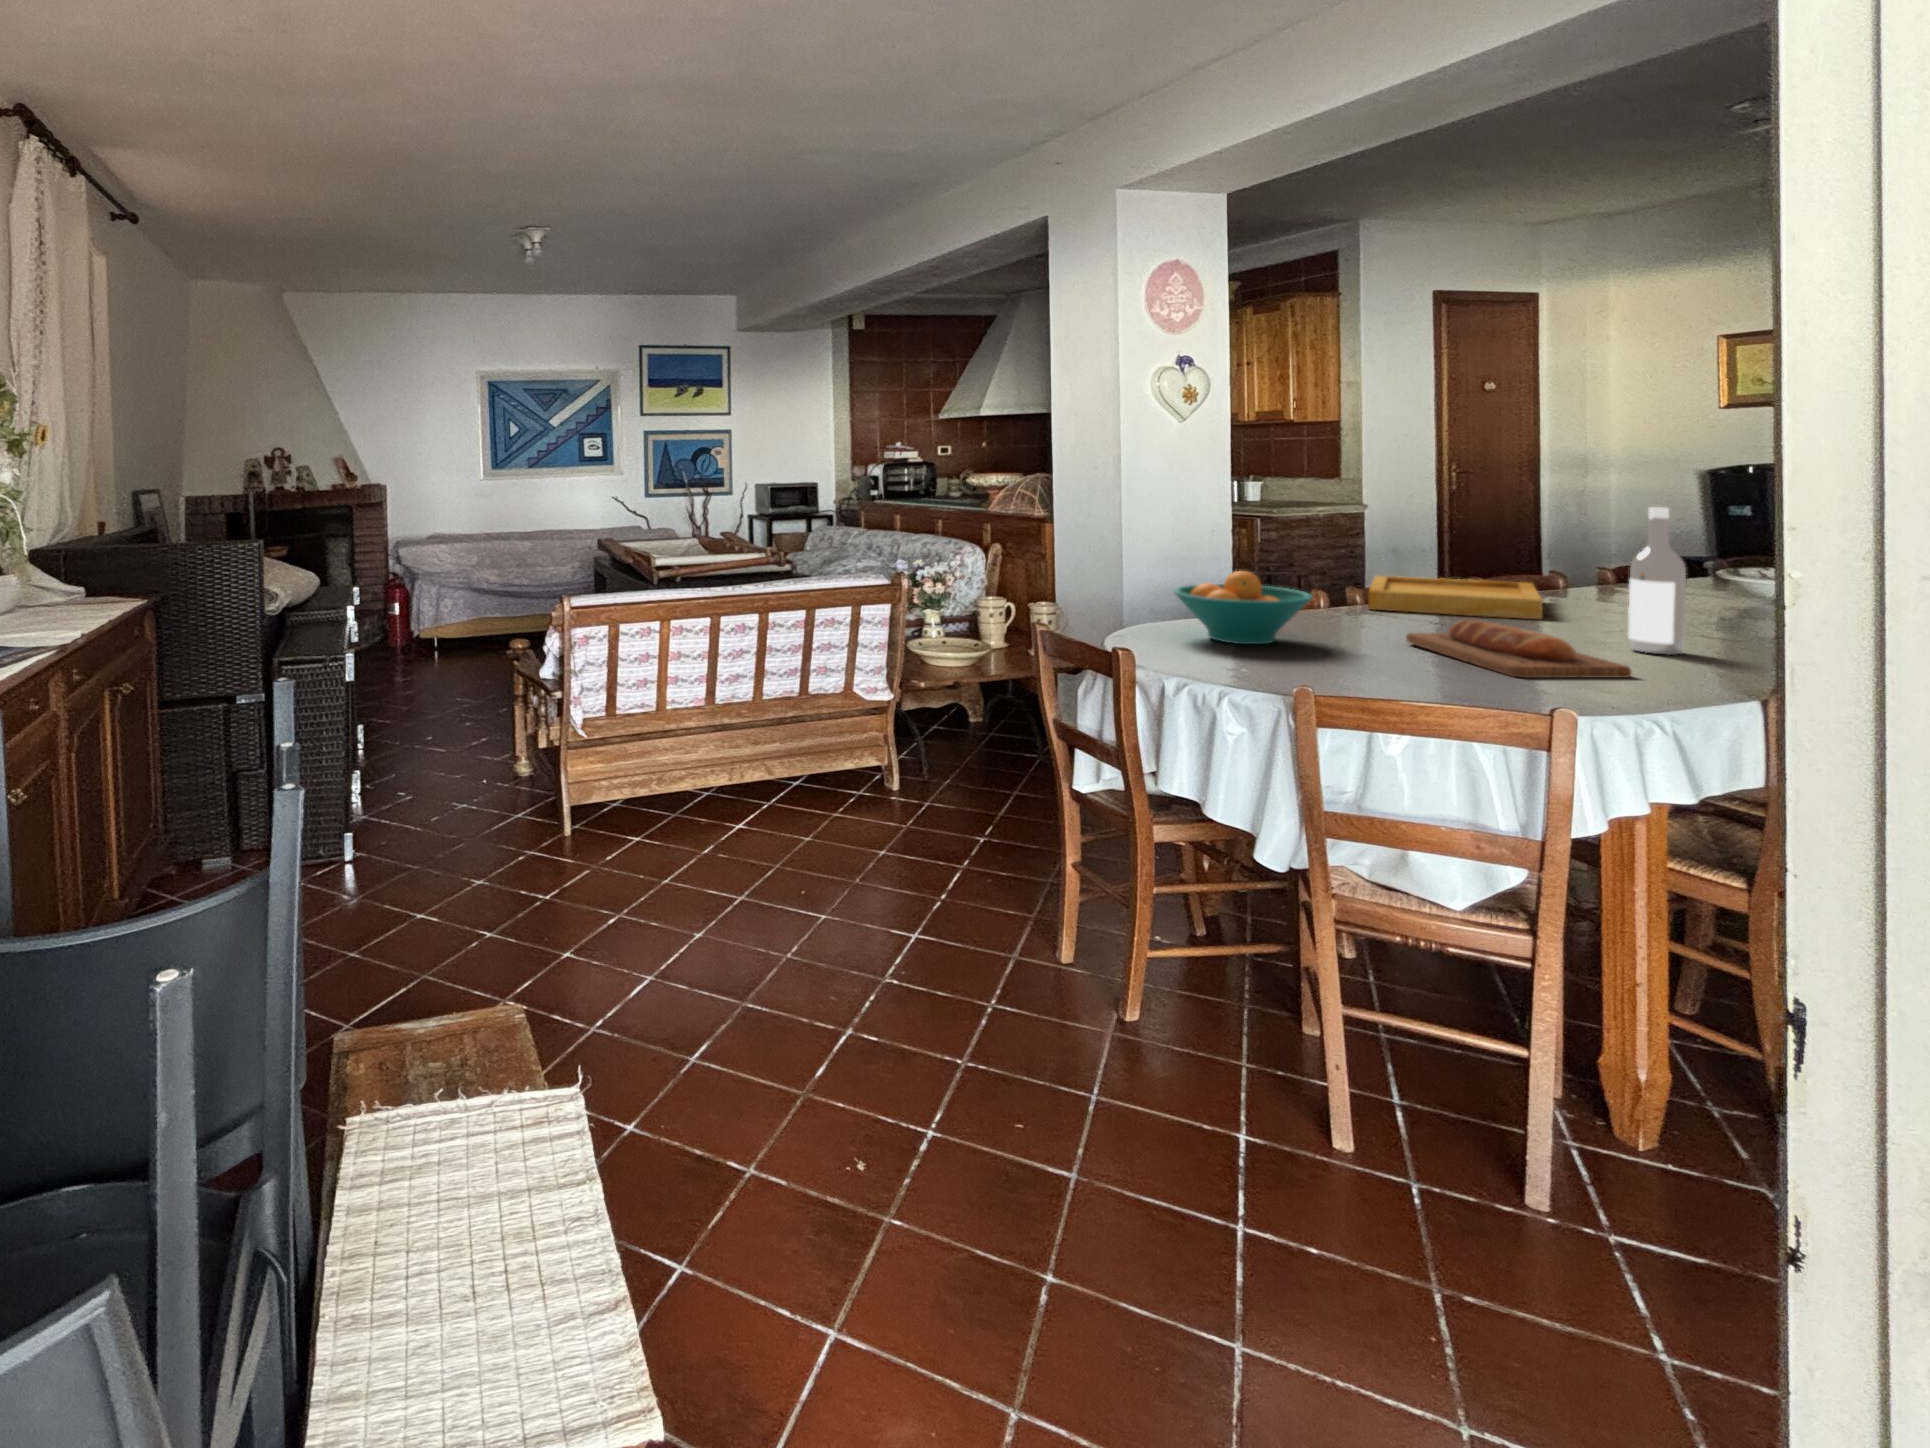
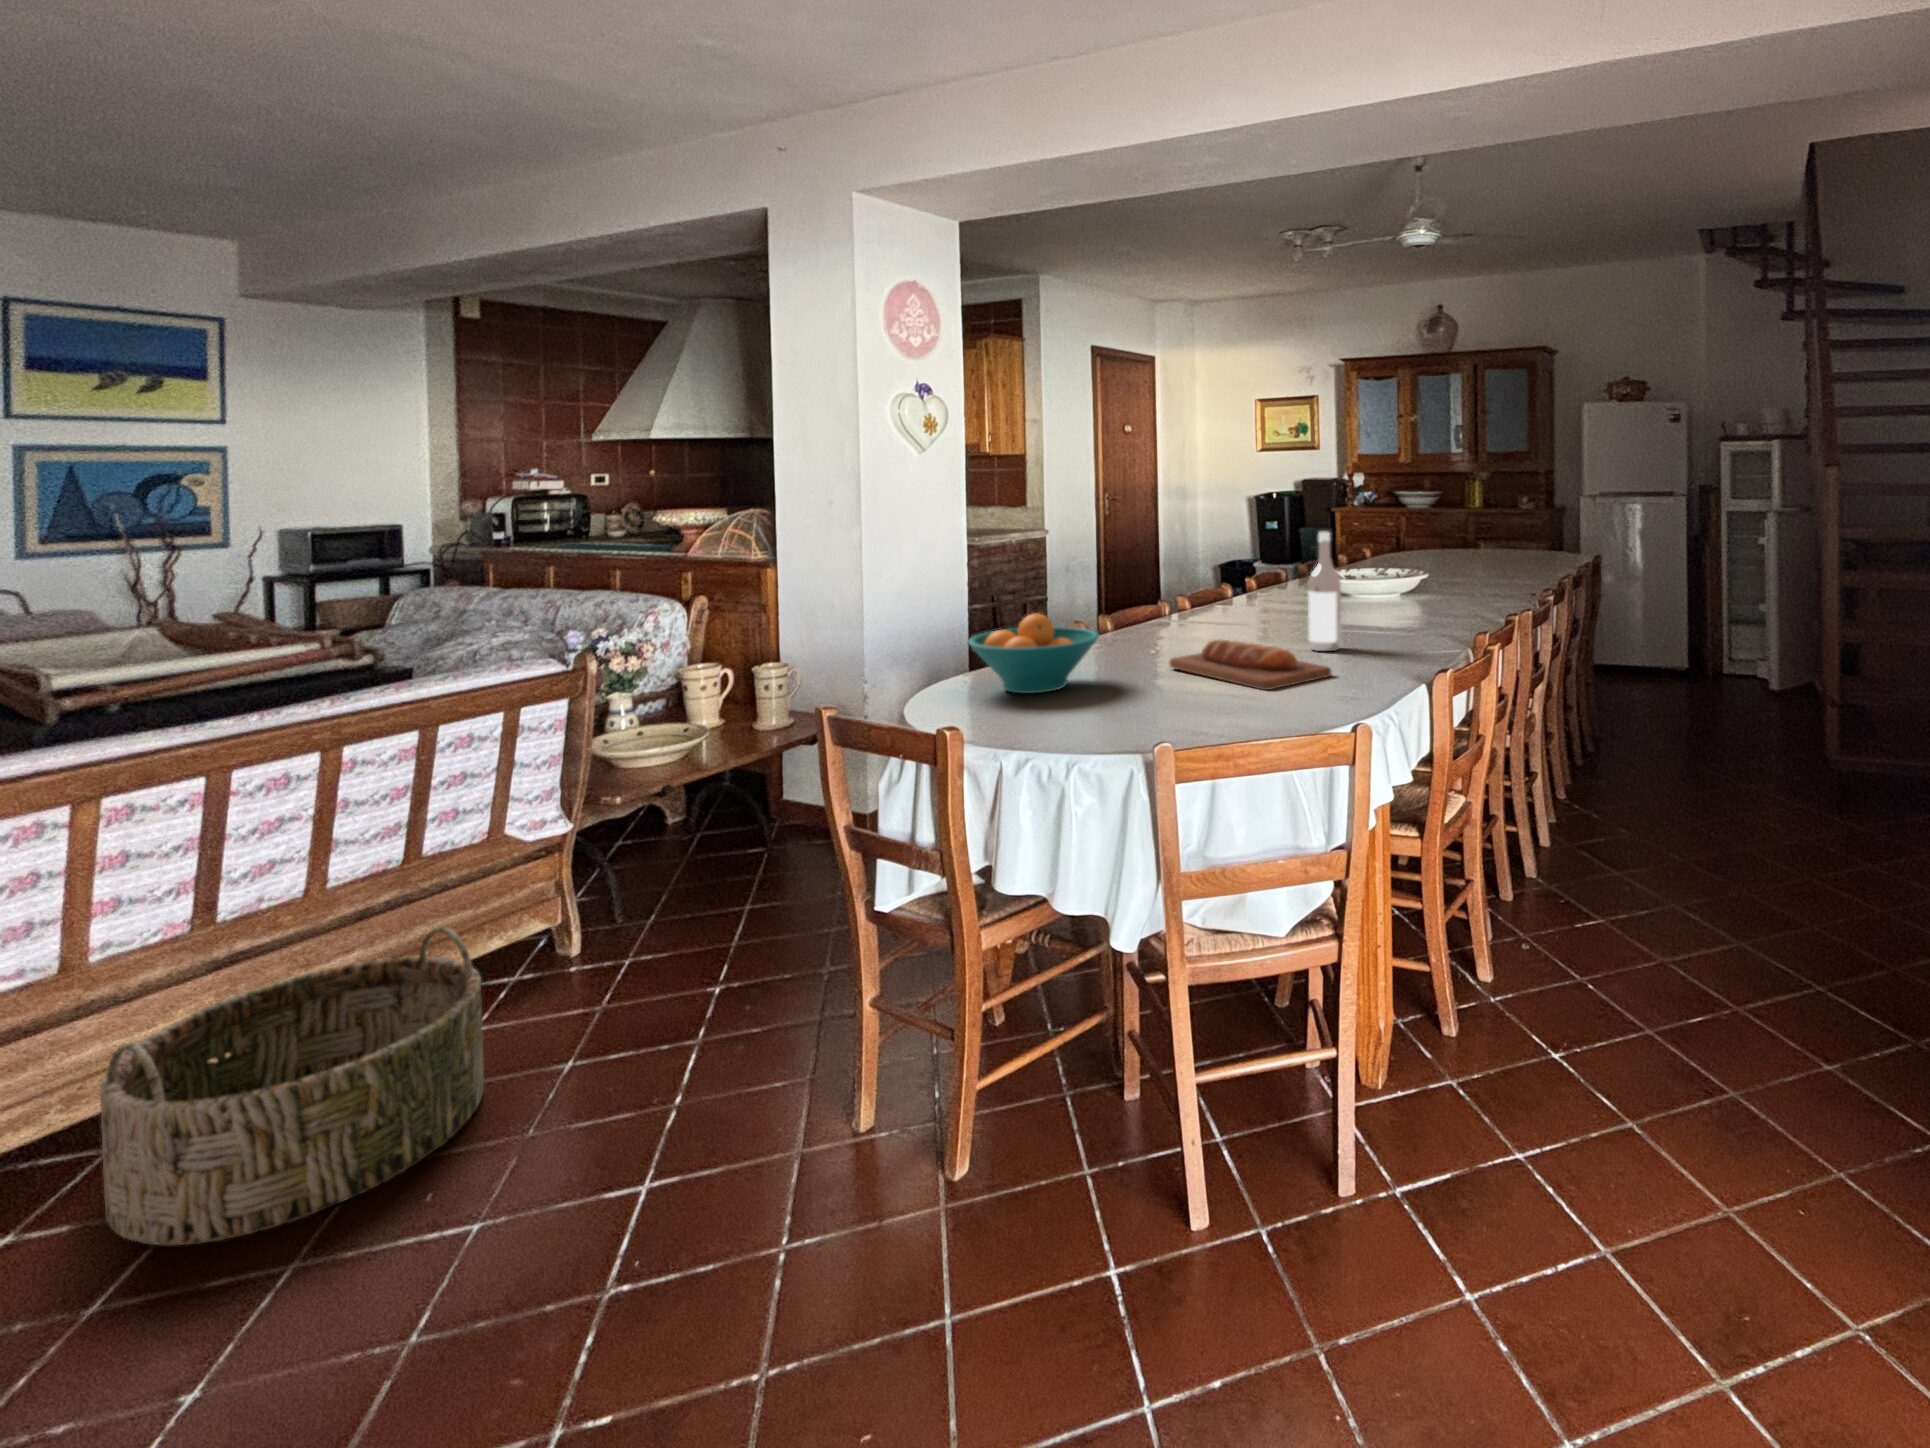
tray: present [1368,576,1542,619] -> none [1109,597,1238,636]
basket: none [670,735,834,875] -> present [100,927,484,1245]

